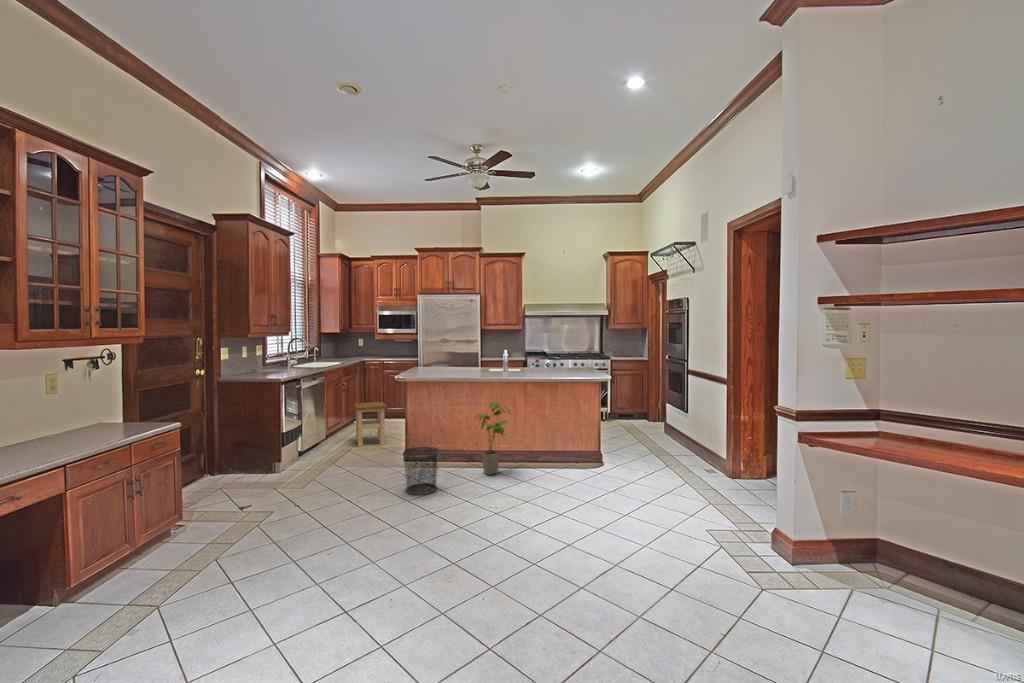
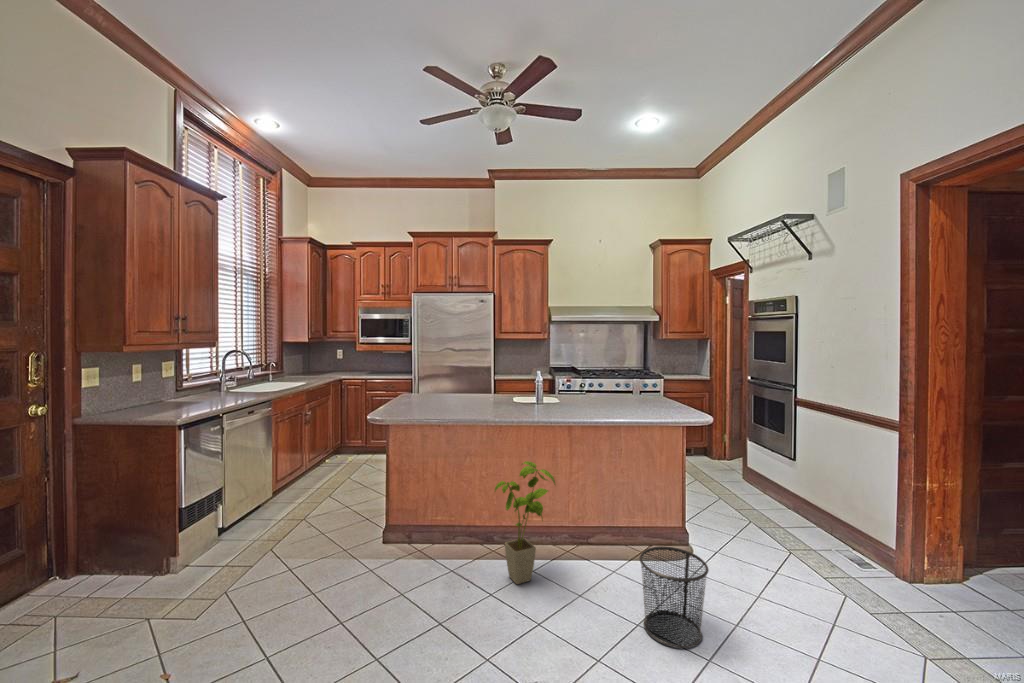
stool: present [354,402,387,447] -> none [316,440,361,510]
waste bin: present [403,447,439,495] -> present [639,546,709,648]

